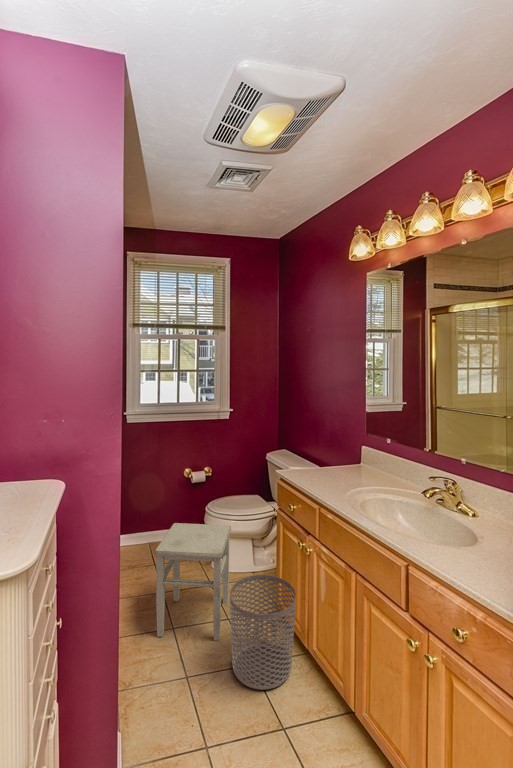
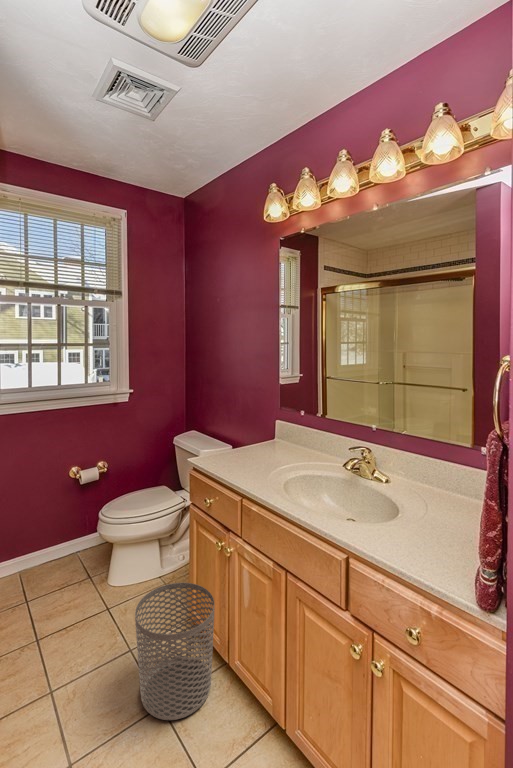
stool: present [155,523,231,641] -> none [33,530,133,680]

